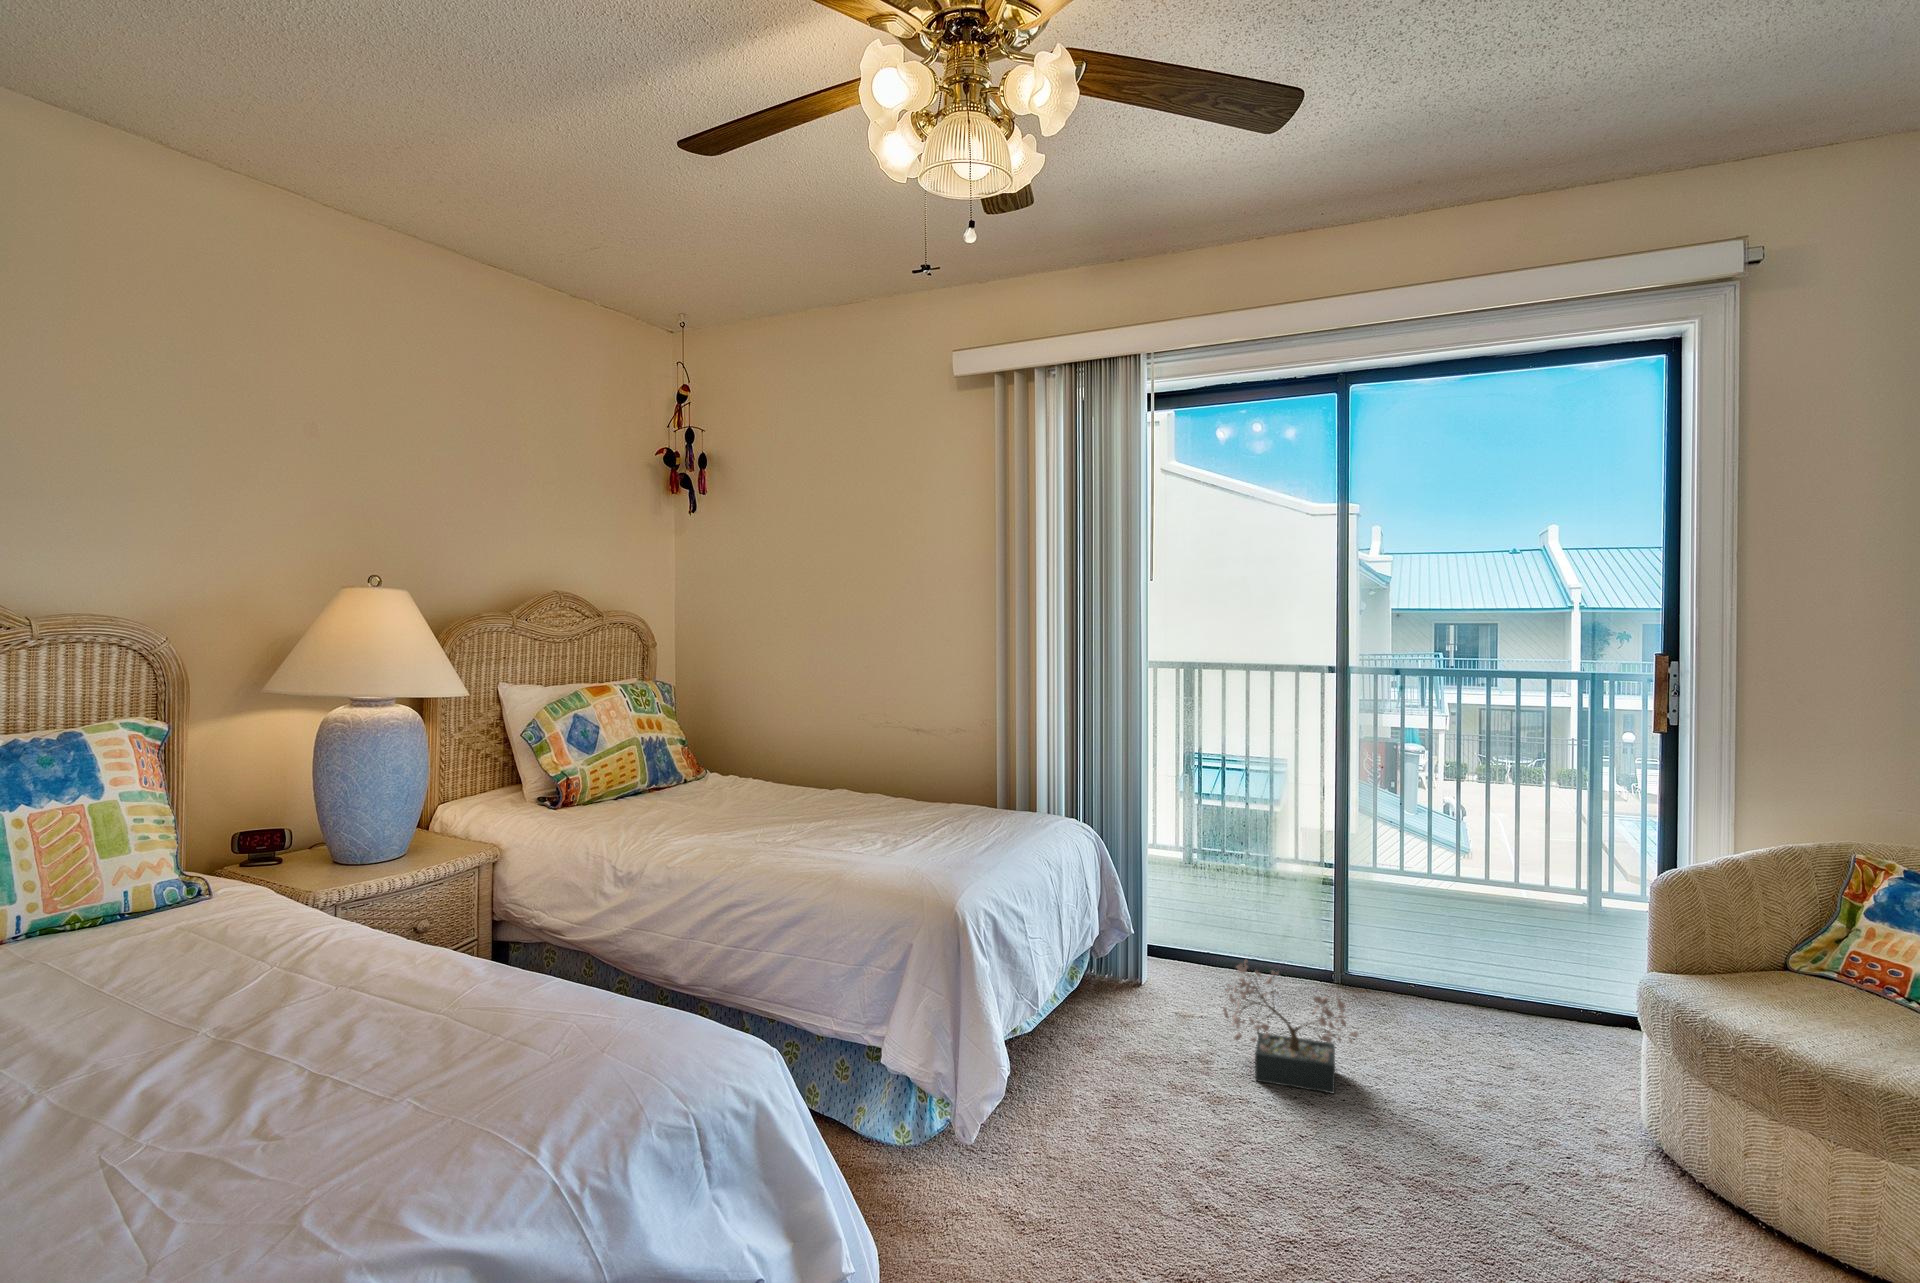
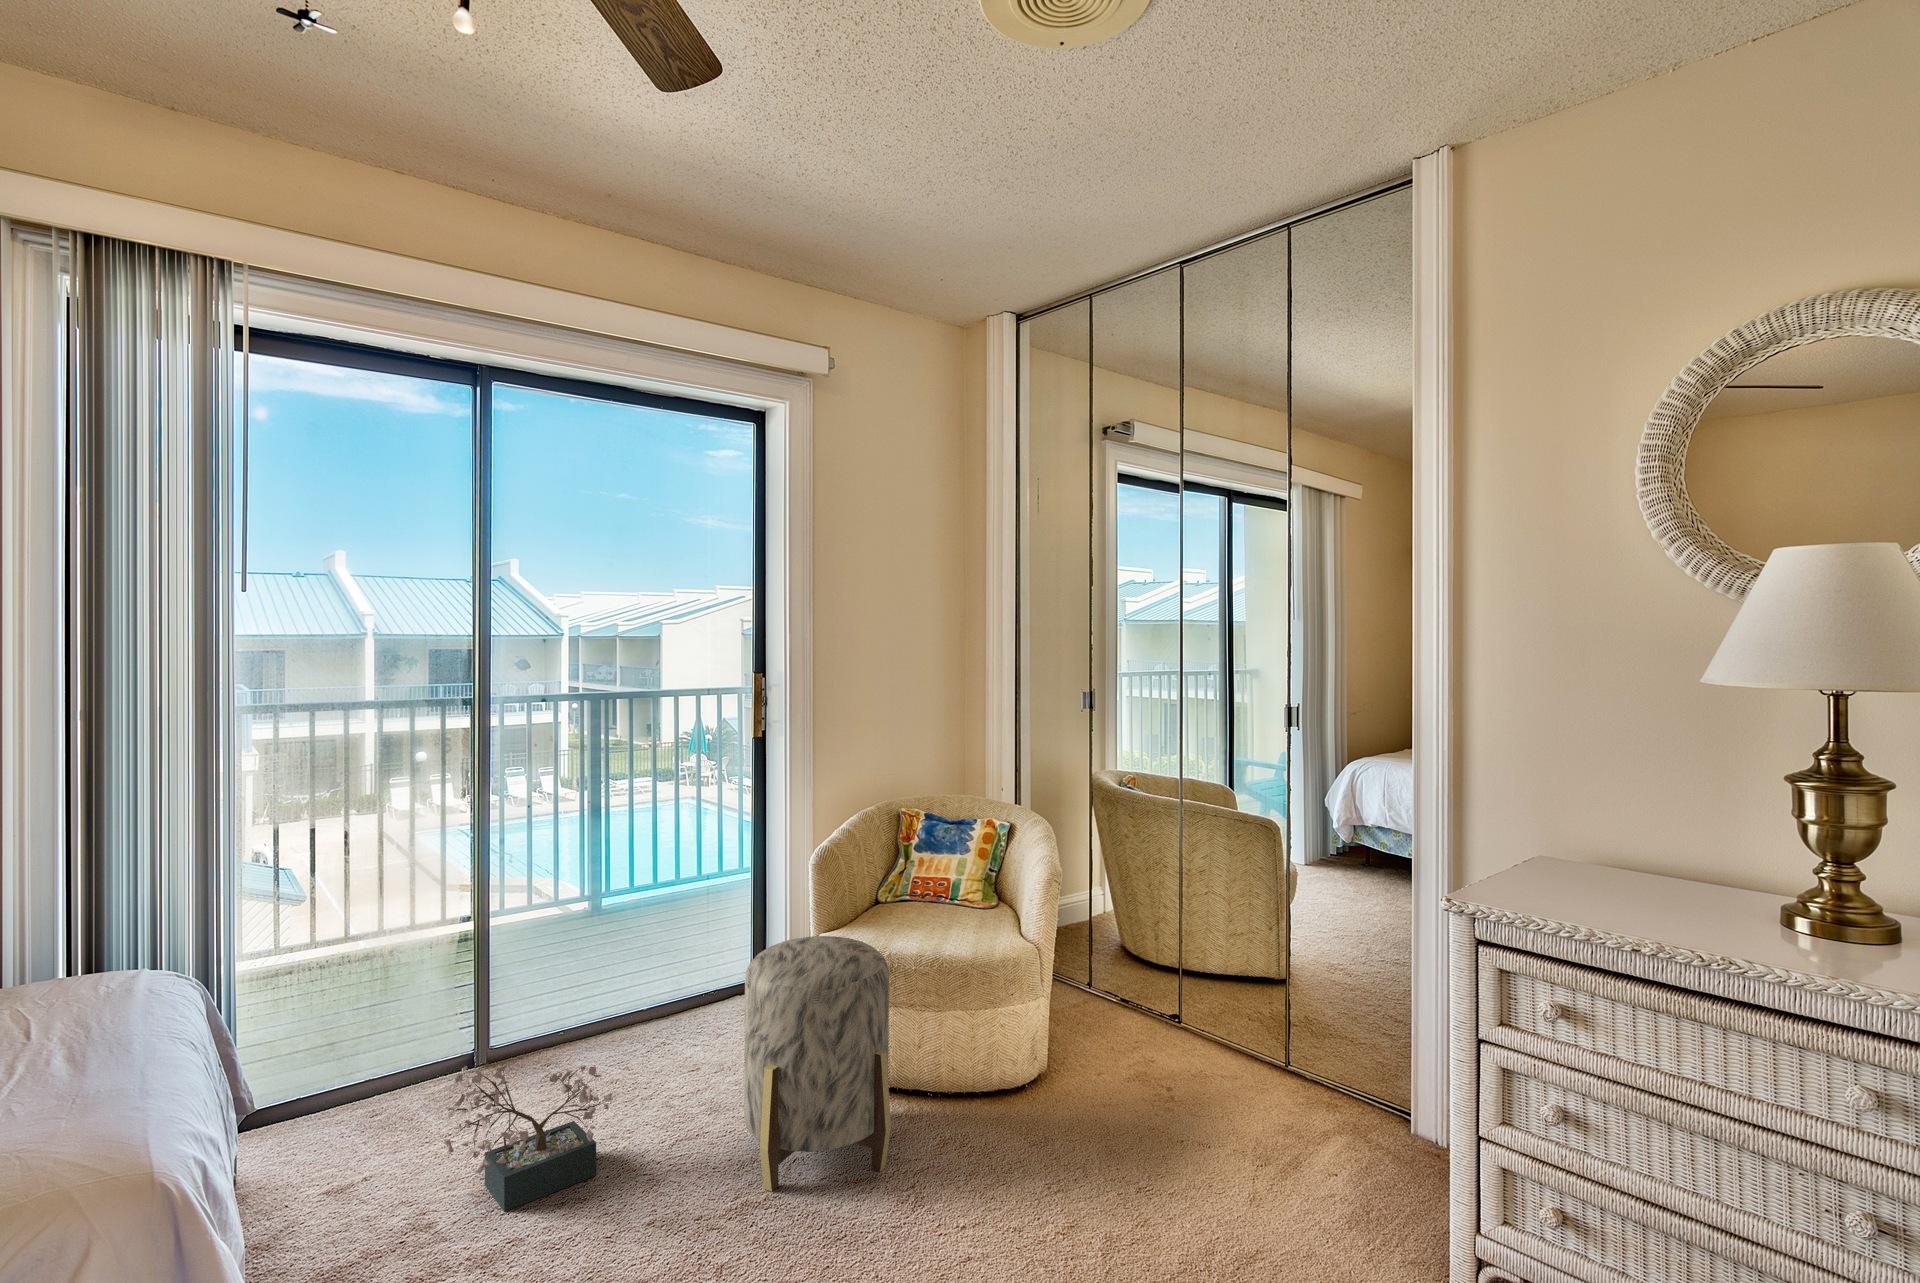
ottoman: none [1448,951,1647,1244] -> present [744,936,891,1191]

